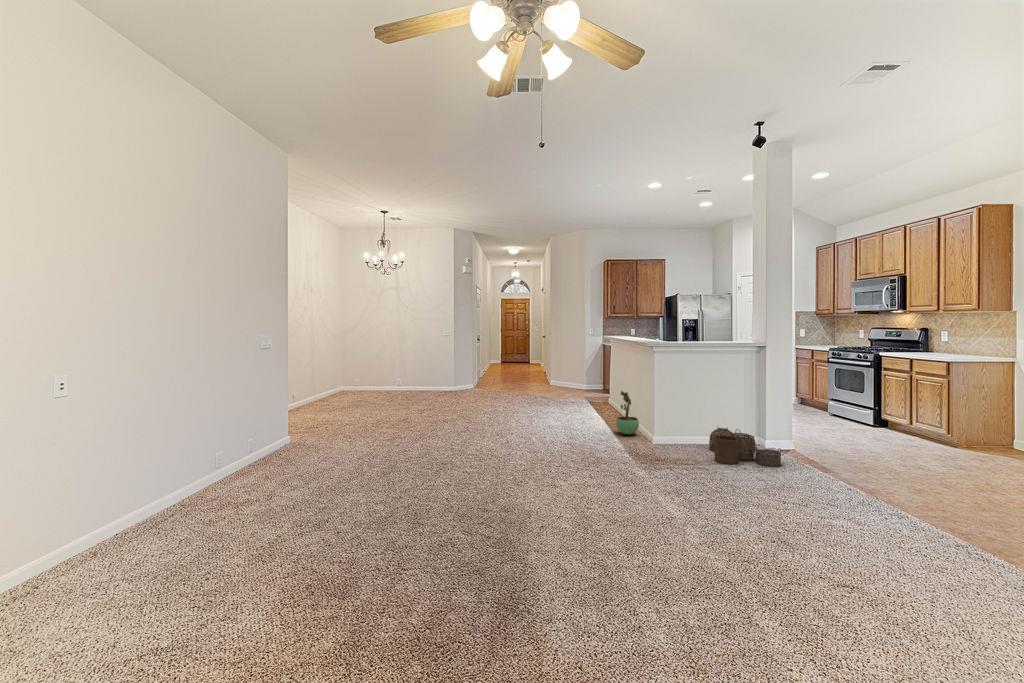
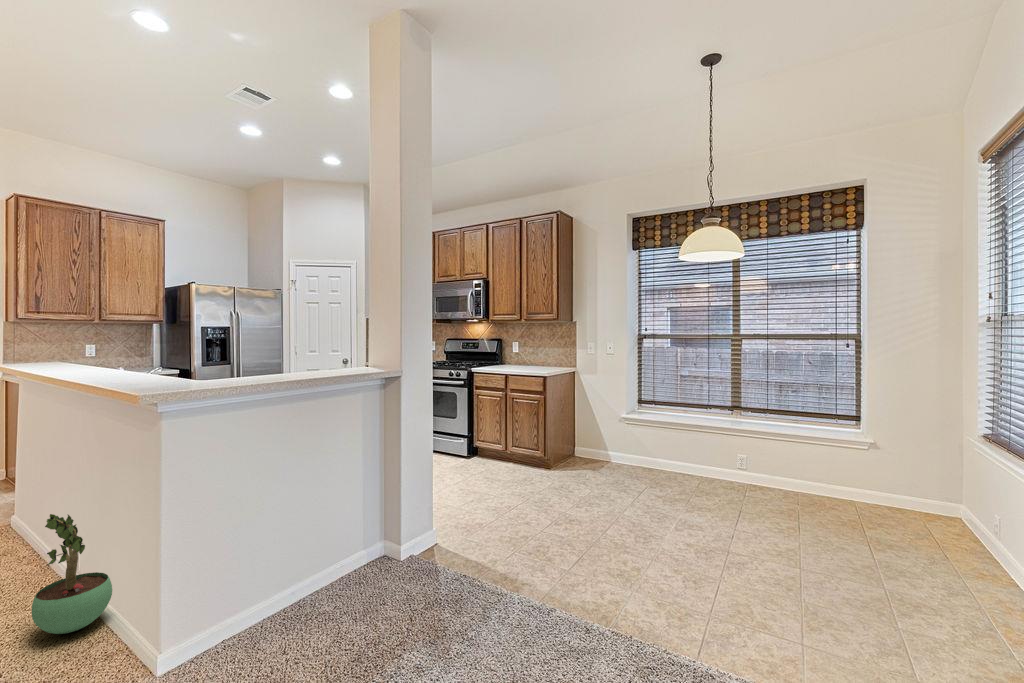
woven basket: present [709,427,781,466] -> none [303,542,450,648]

